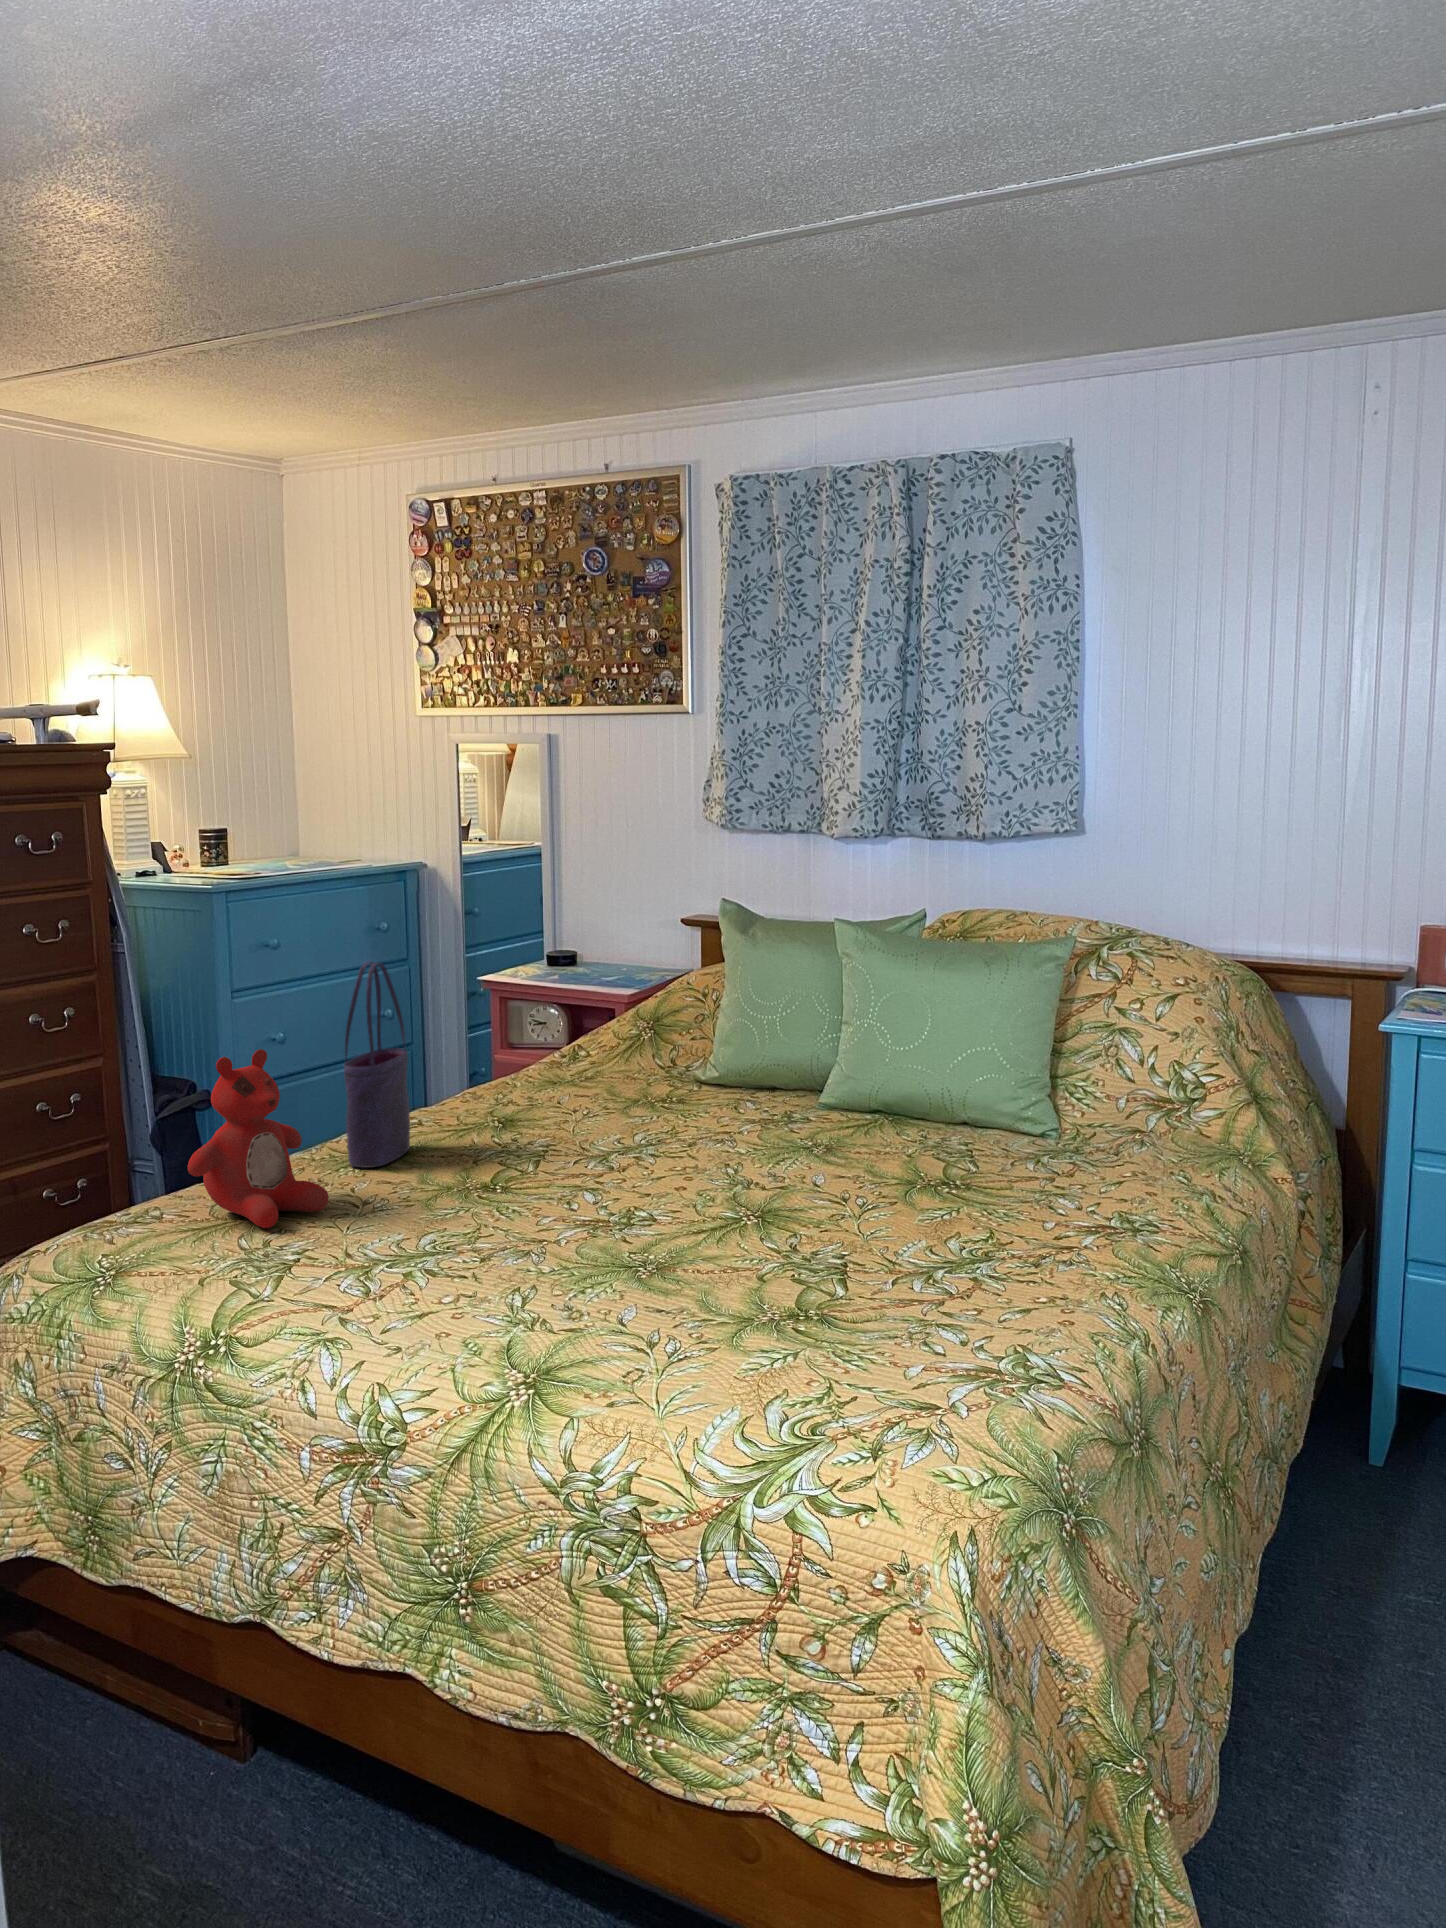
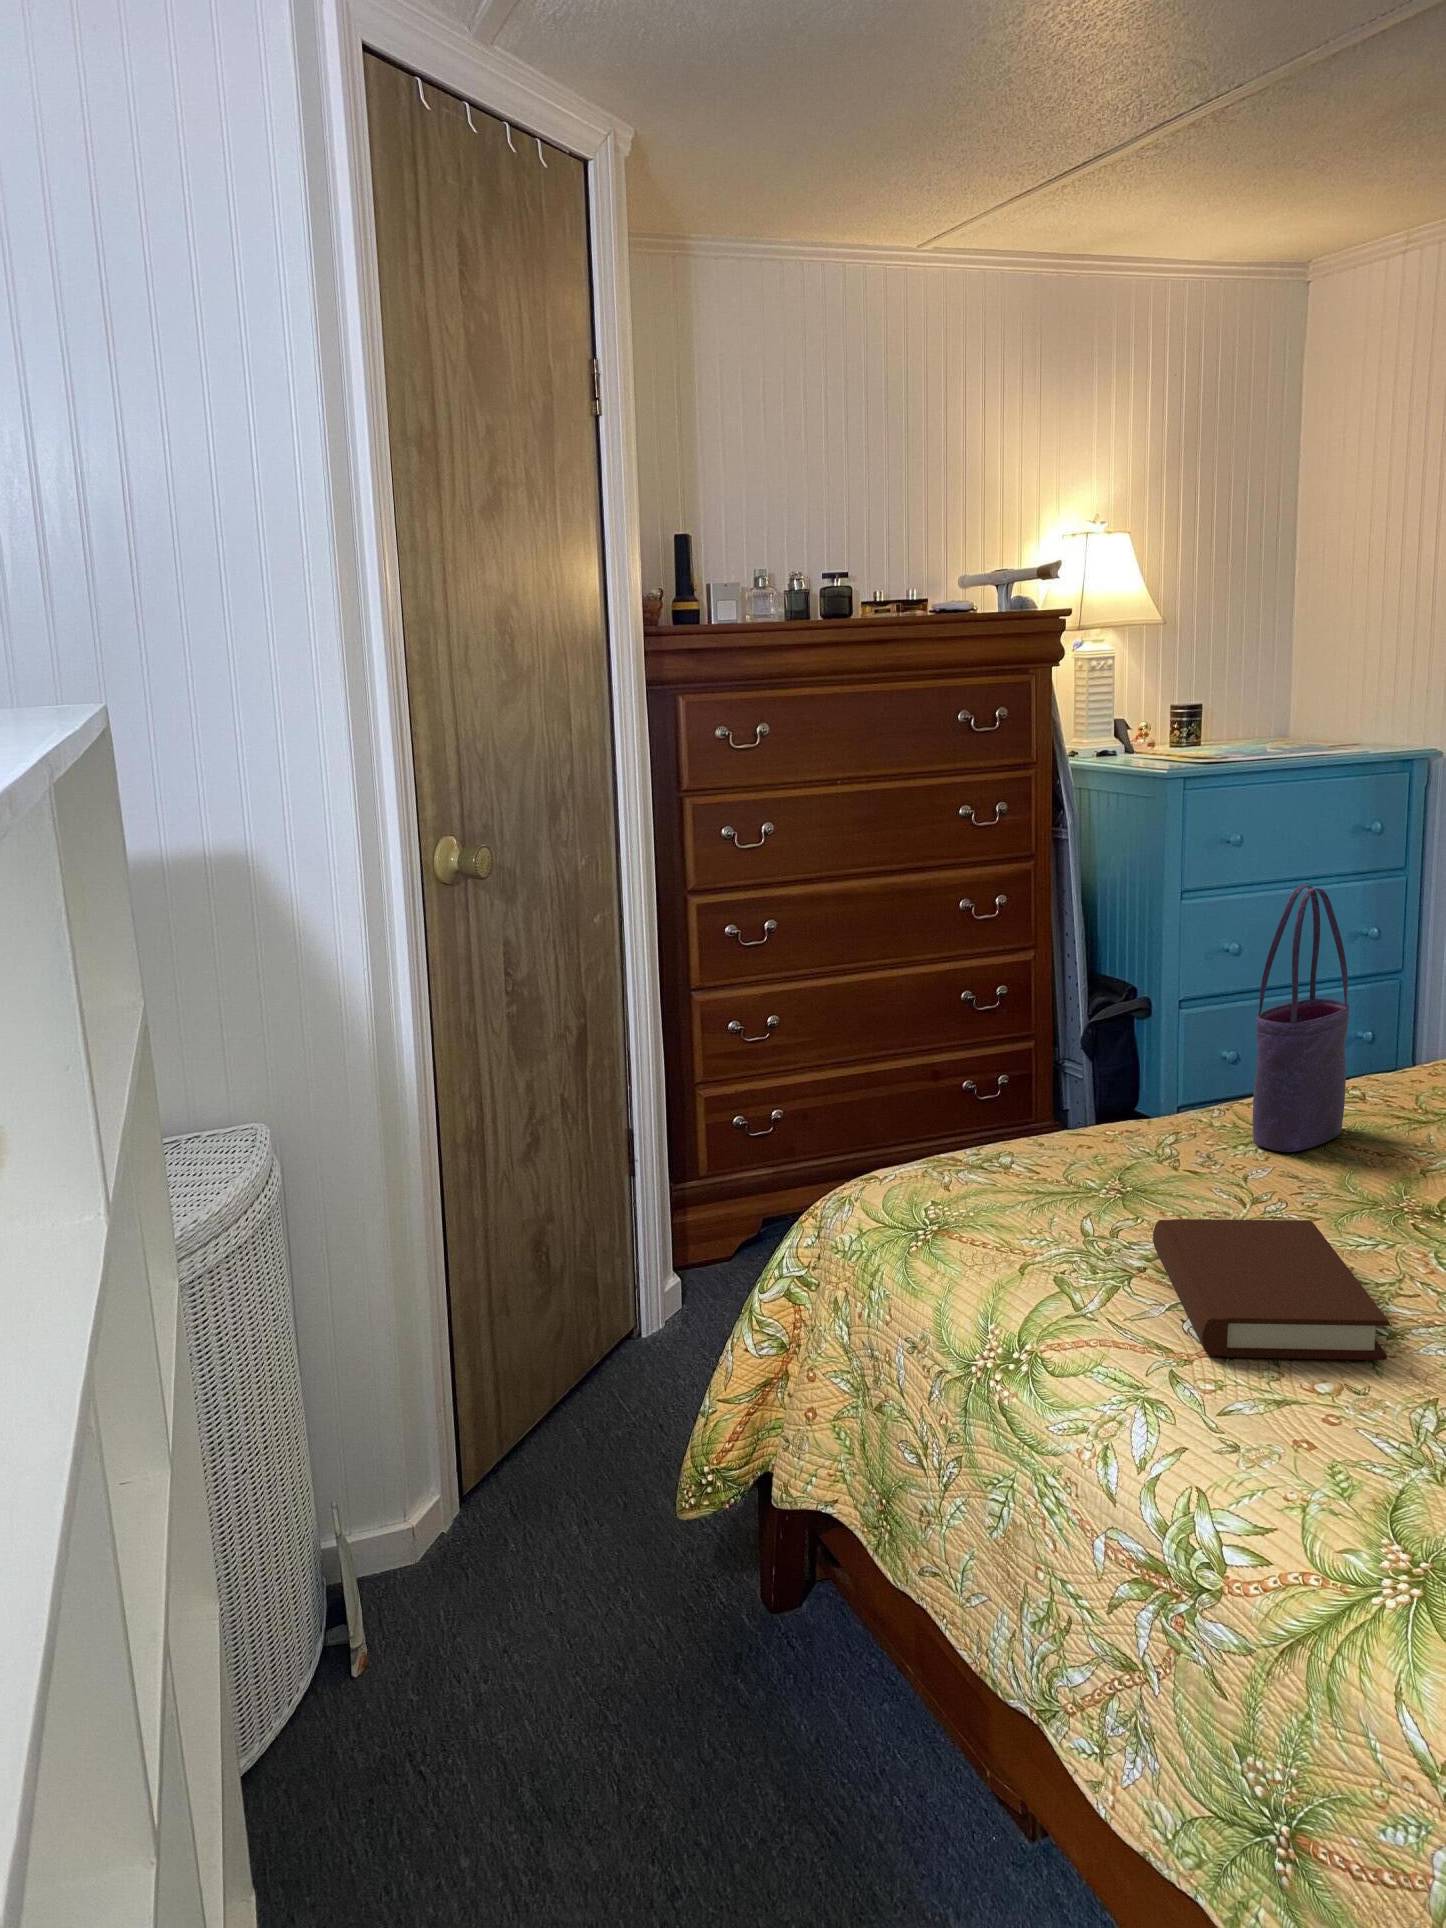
stuffed bear: present [188,1049,329,1228] -> none [1037,988,1207,1214]
book: none [300,1201,481,1299] -> present [1153,1219,1389,1360]

